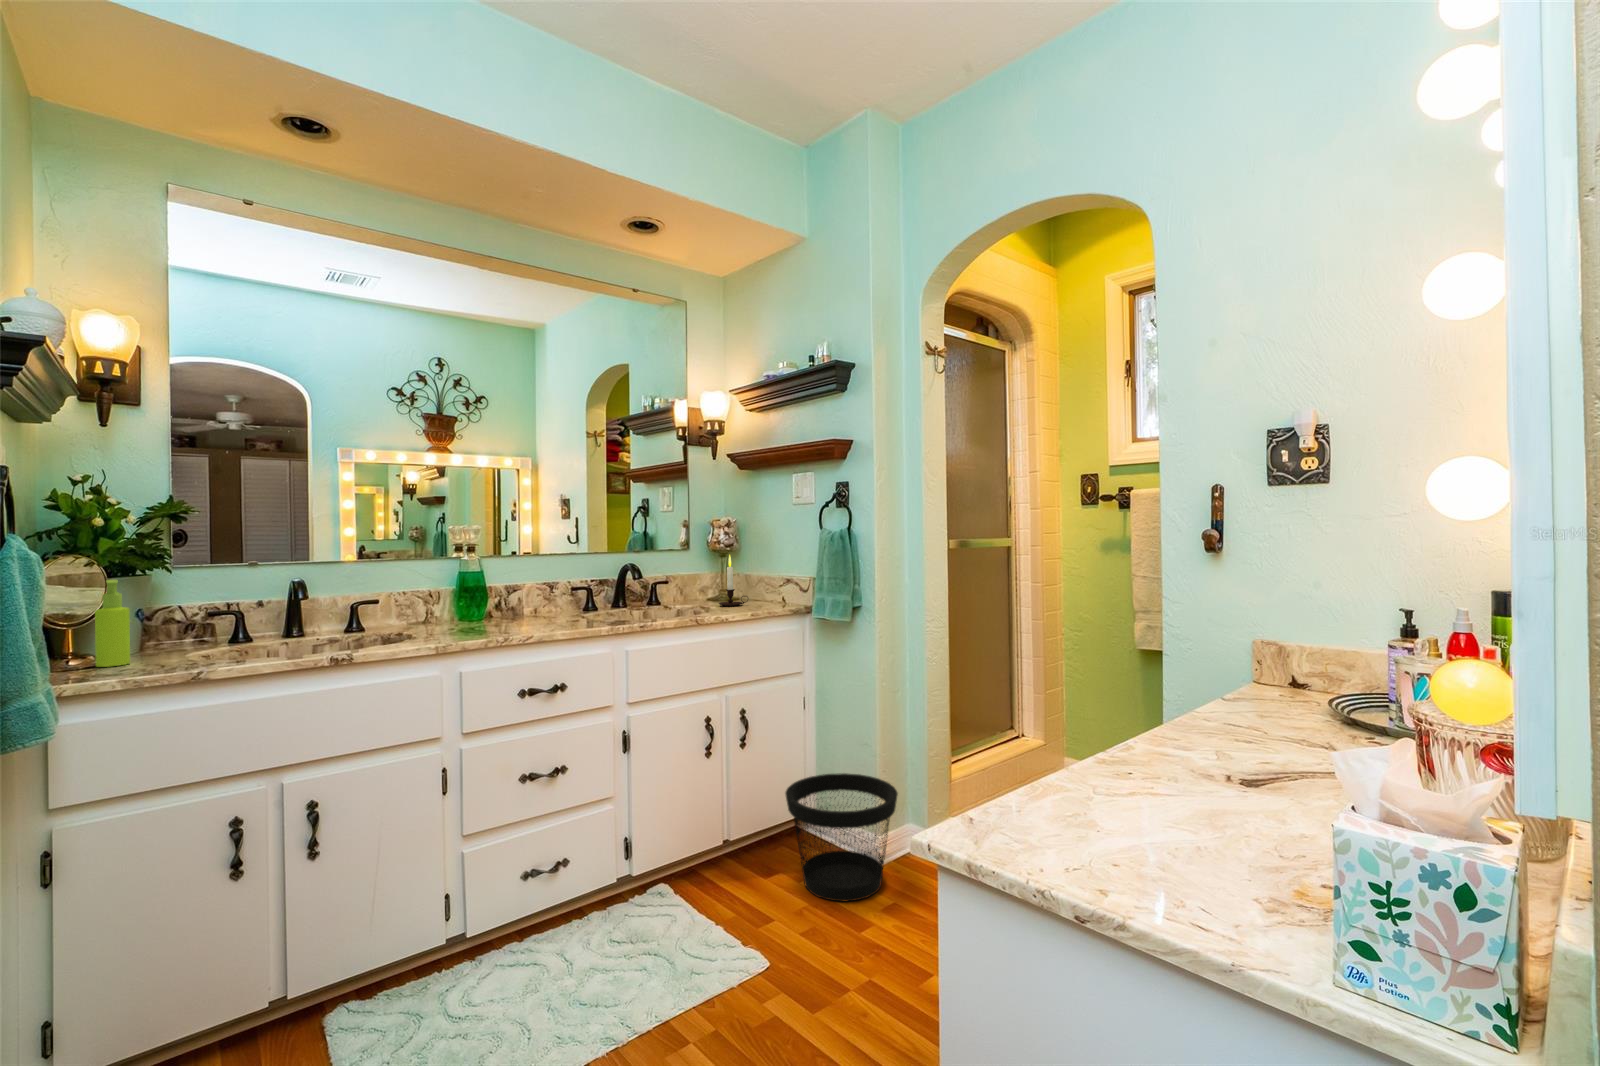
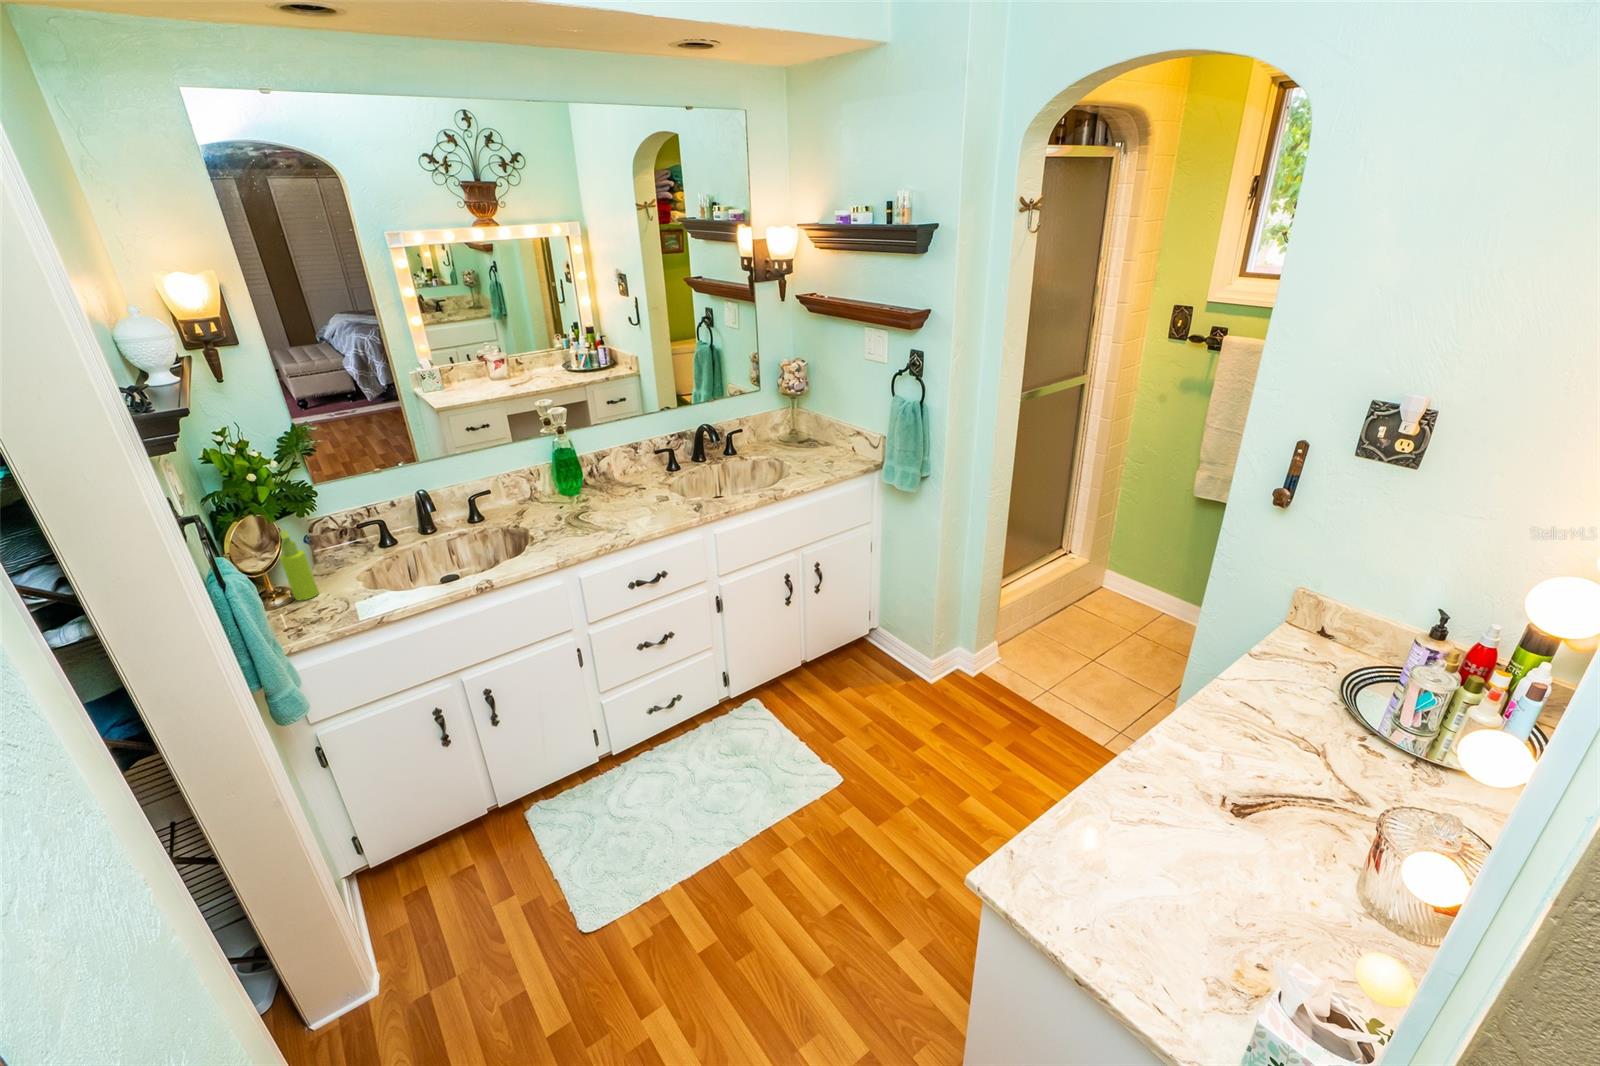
candle: present [719,555,748,606] -> none [791,413,819,463]
wastebasket: present [785,773,898,901] -> none [854,613,950,721]

